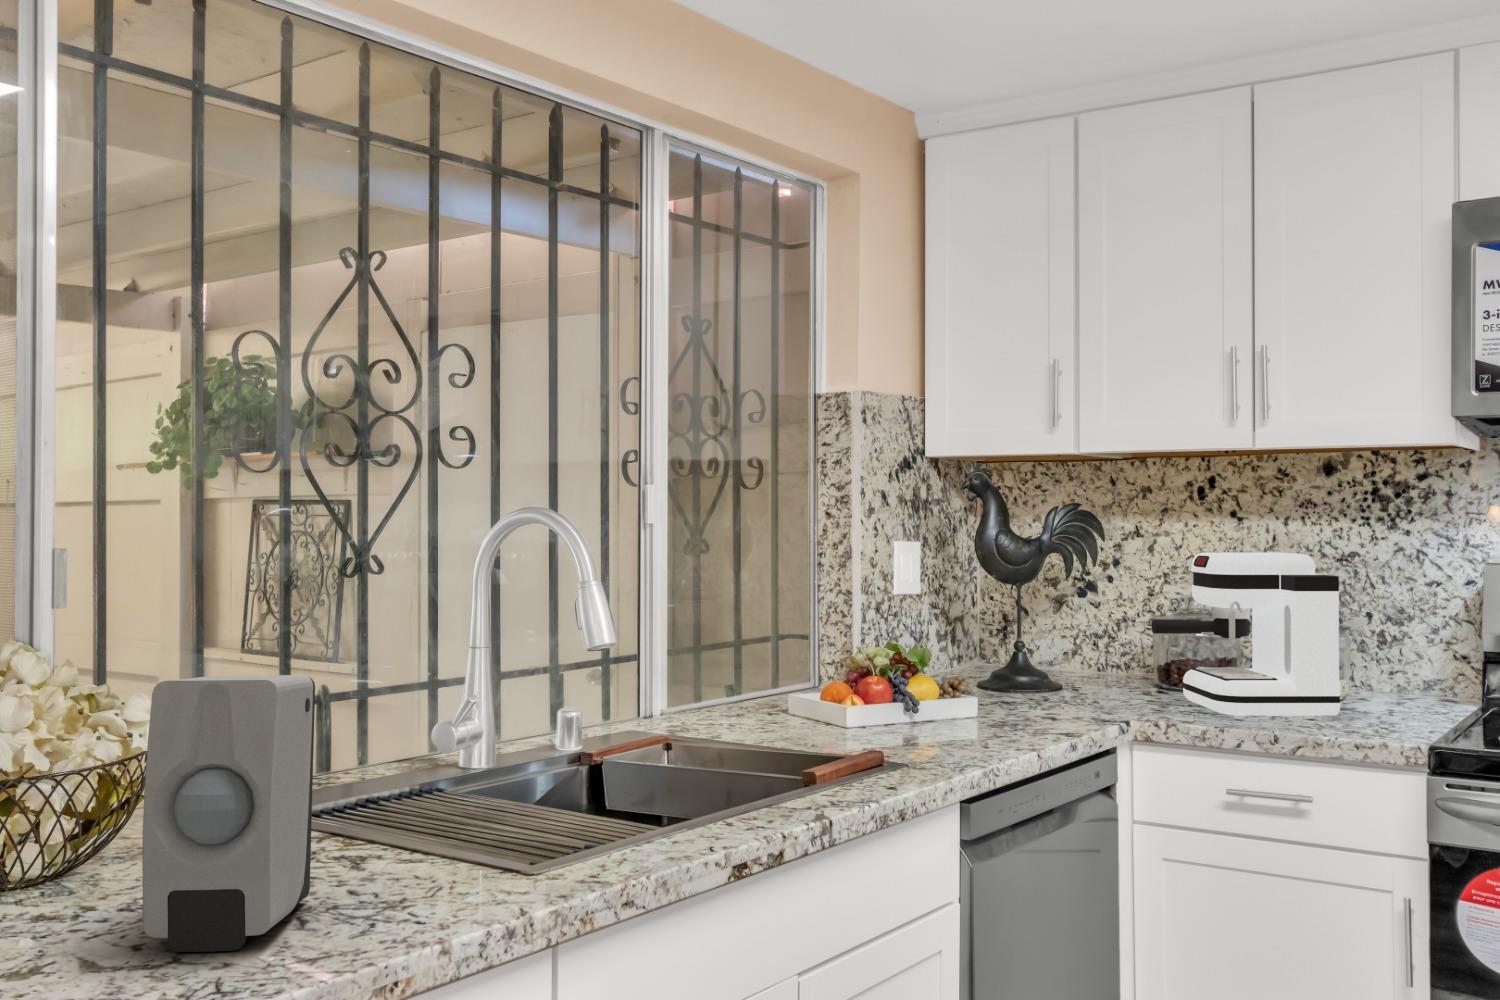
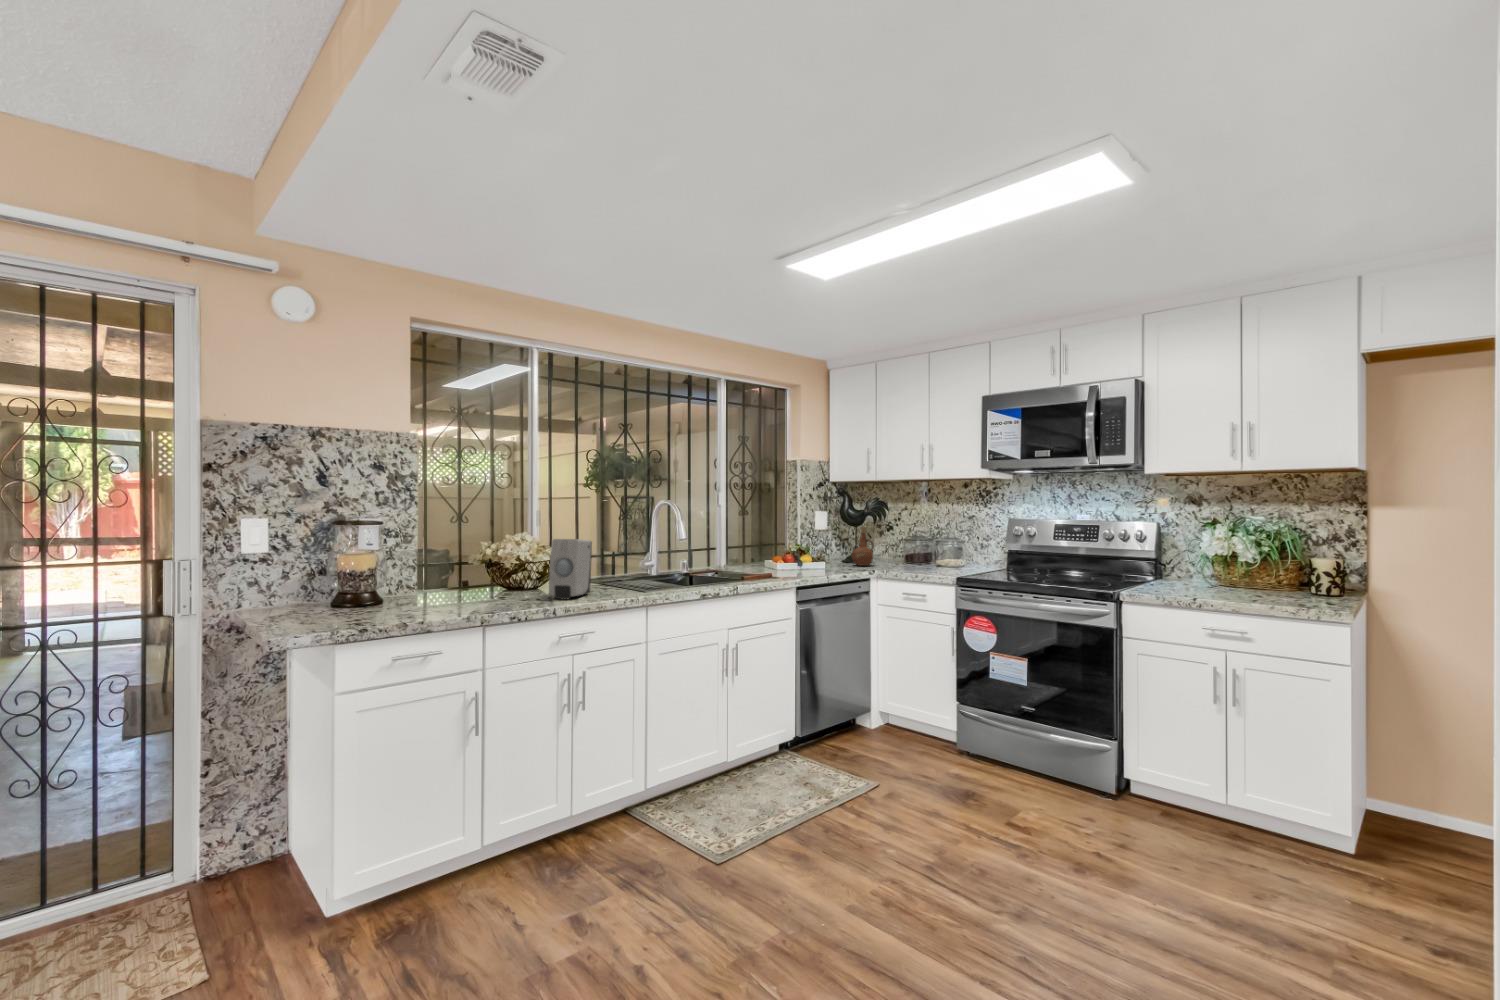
coffee maker: present [1152,552,1340,719] -> none [888,515,945,571]
ceramic pitcher: none [1036,588,1102,705] -> present [852,527,874,566]

